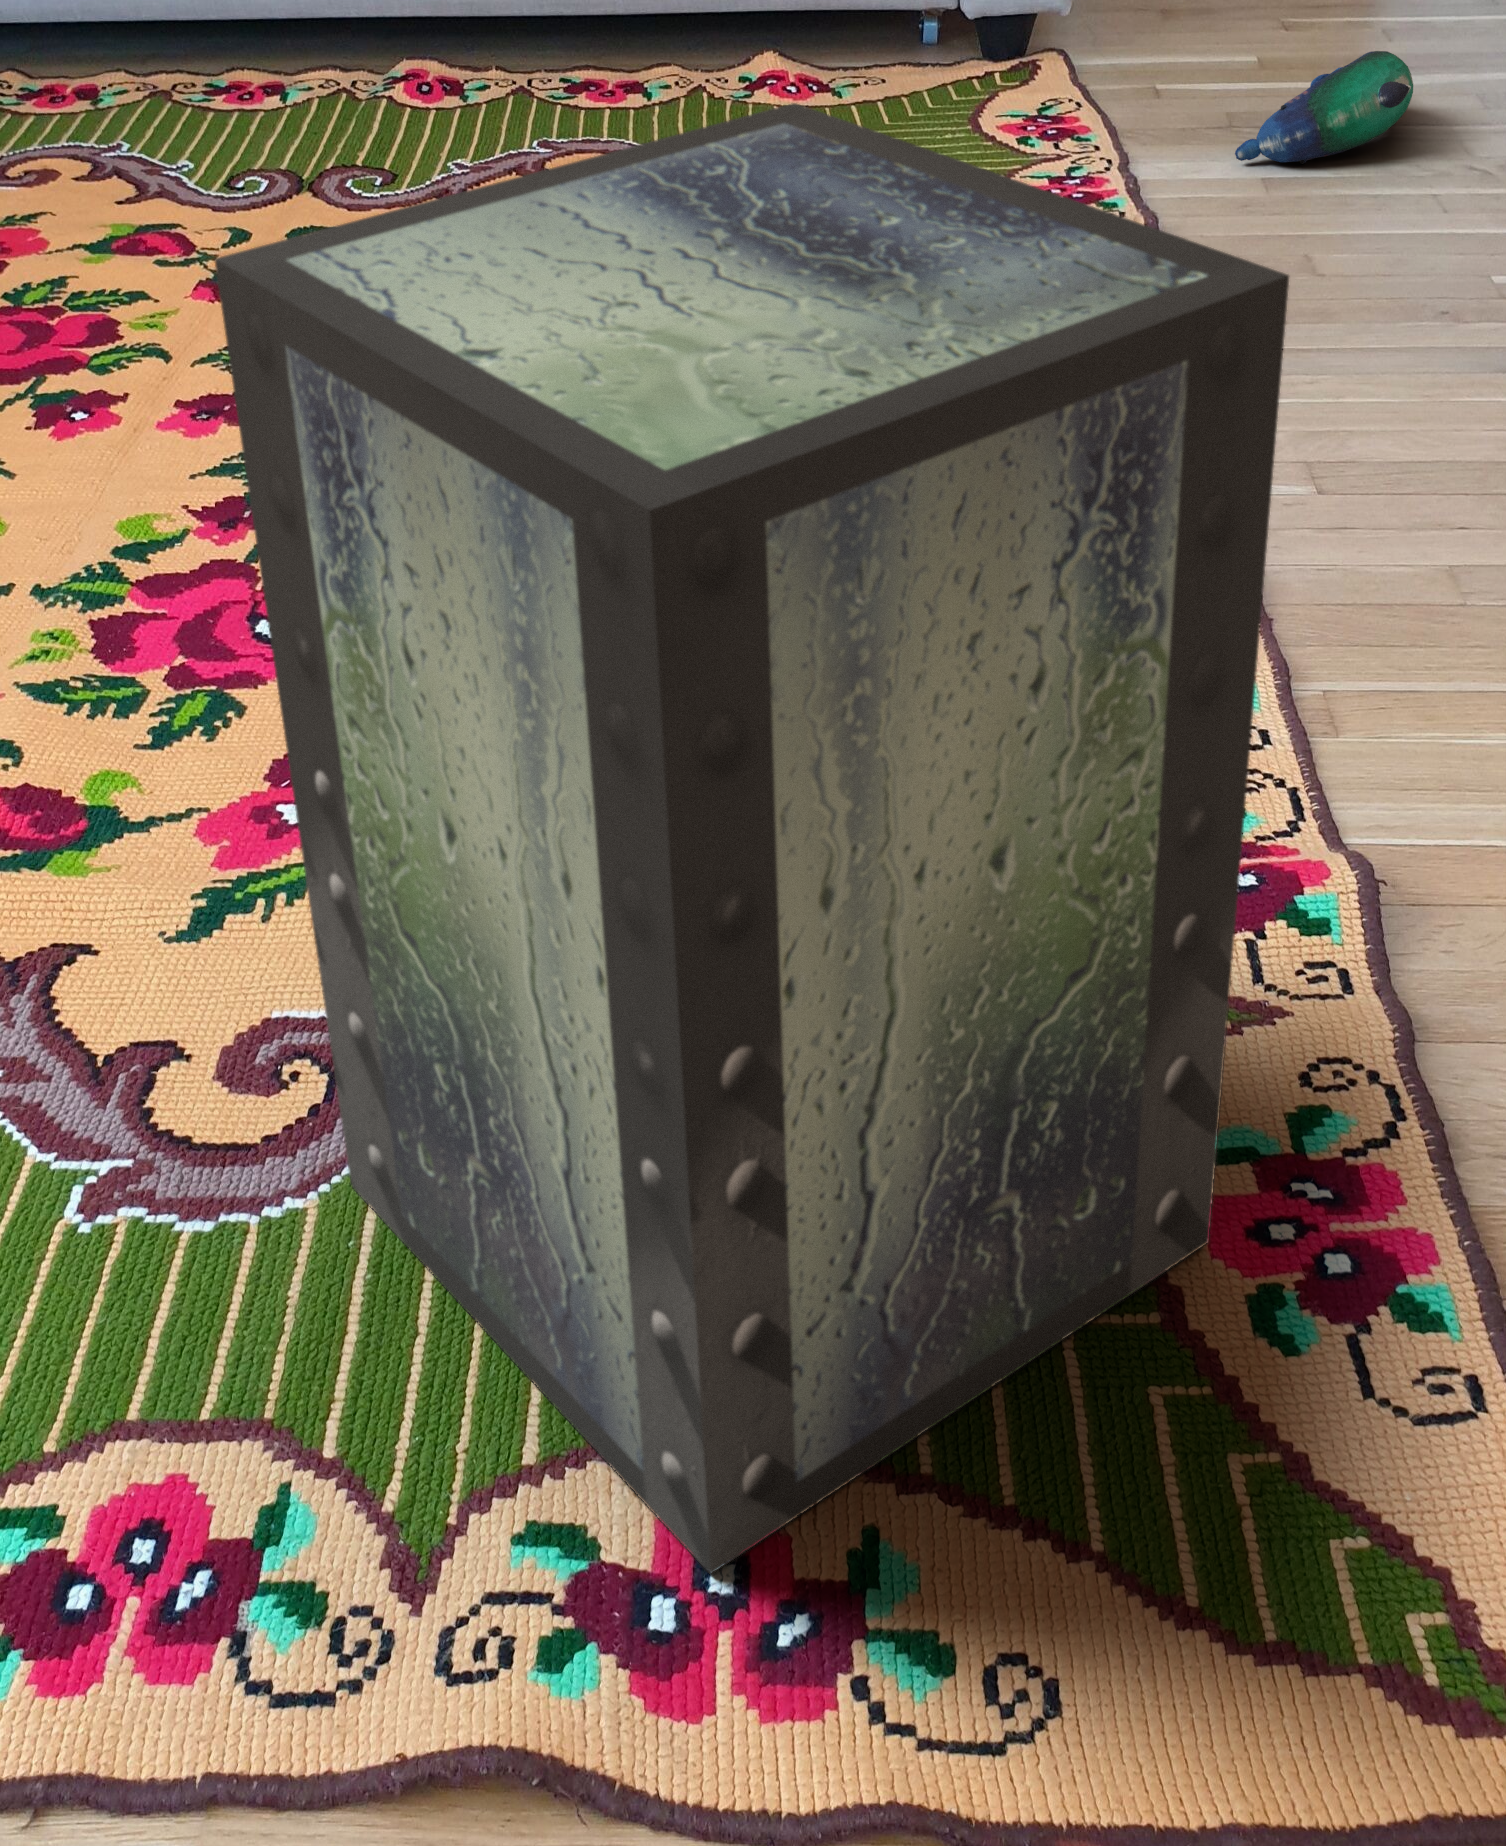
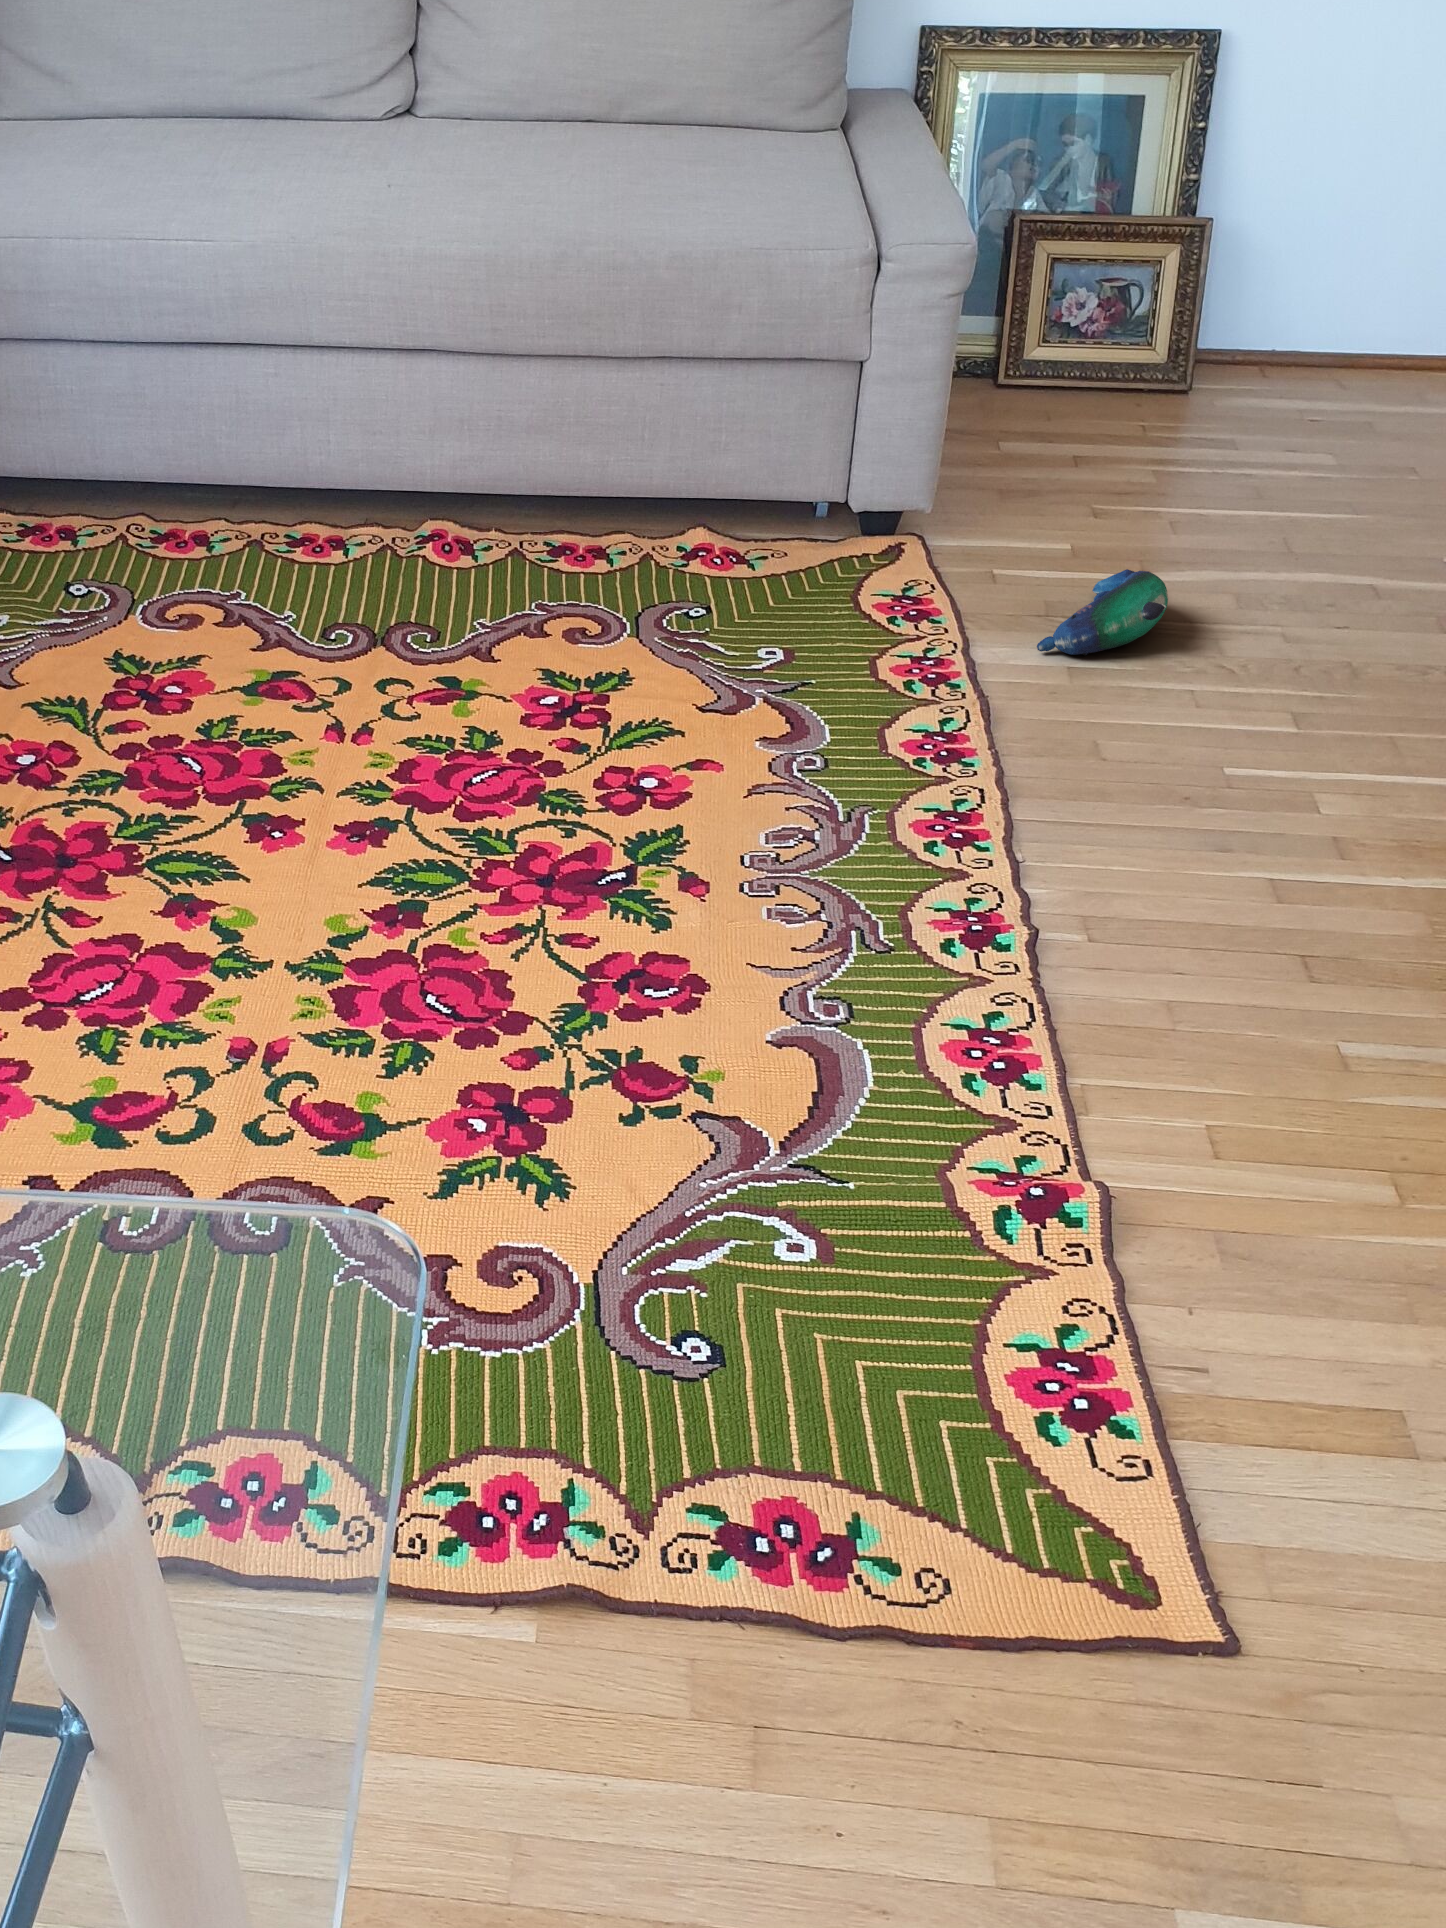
storage box: present [215,103,1289,1574] -> none [564,808,1092,1531]

